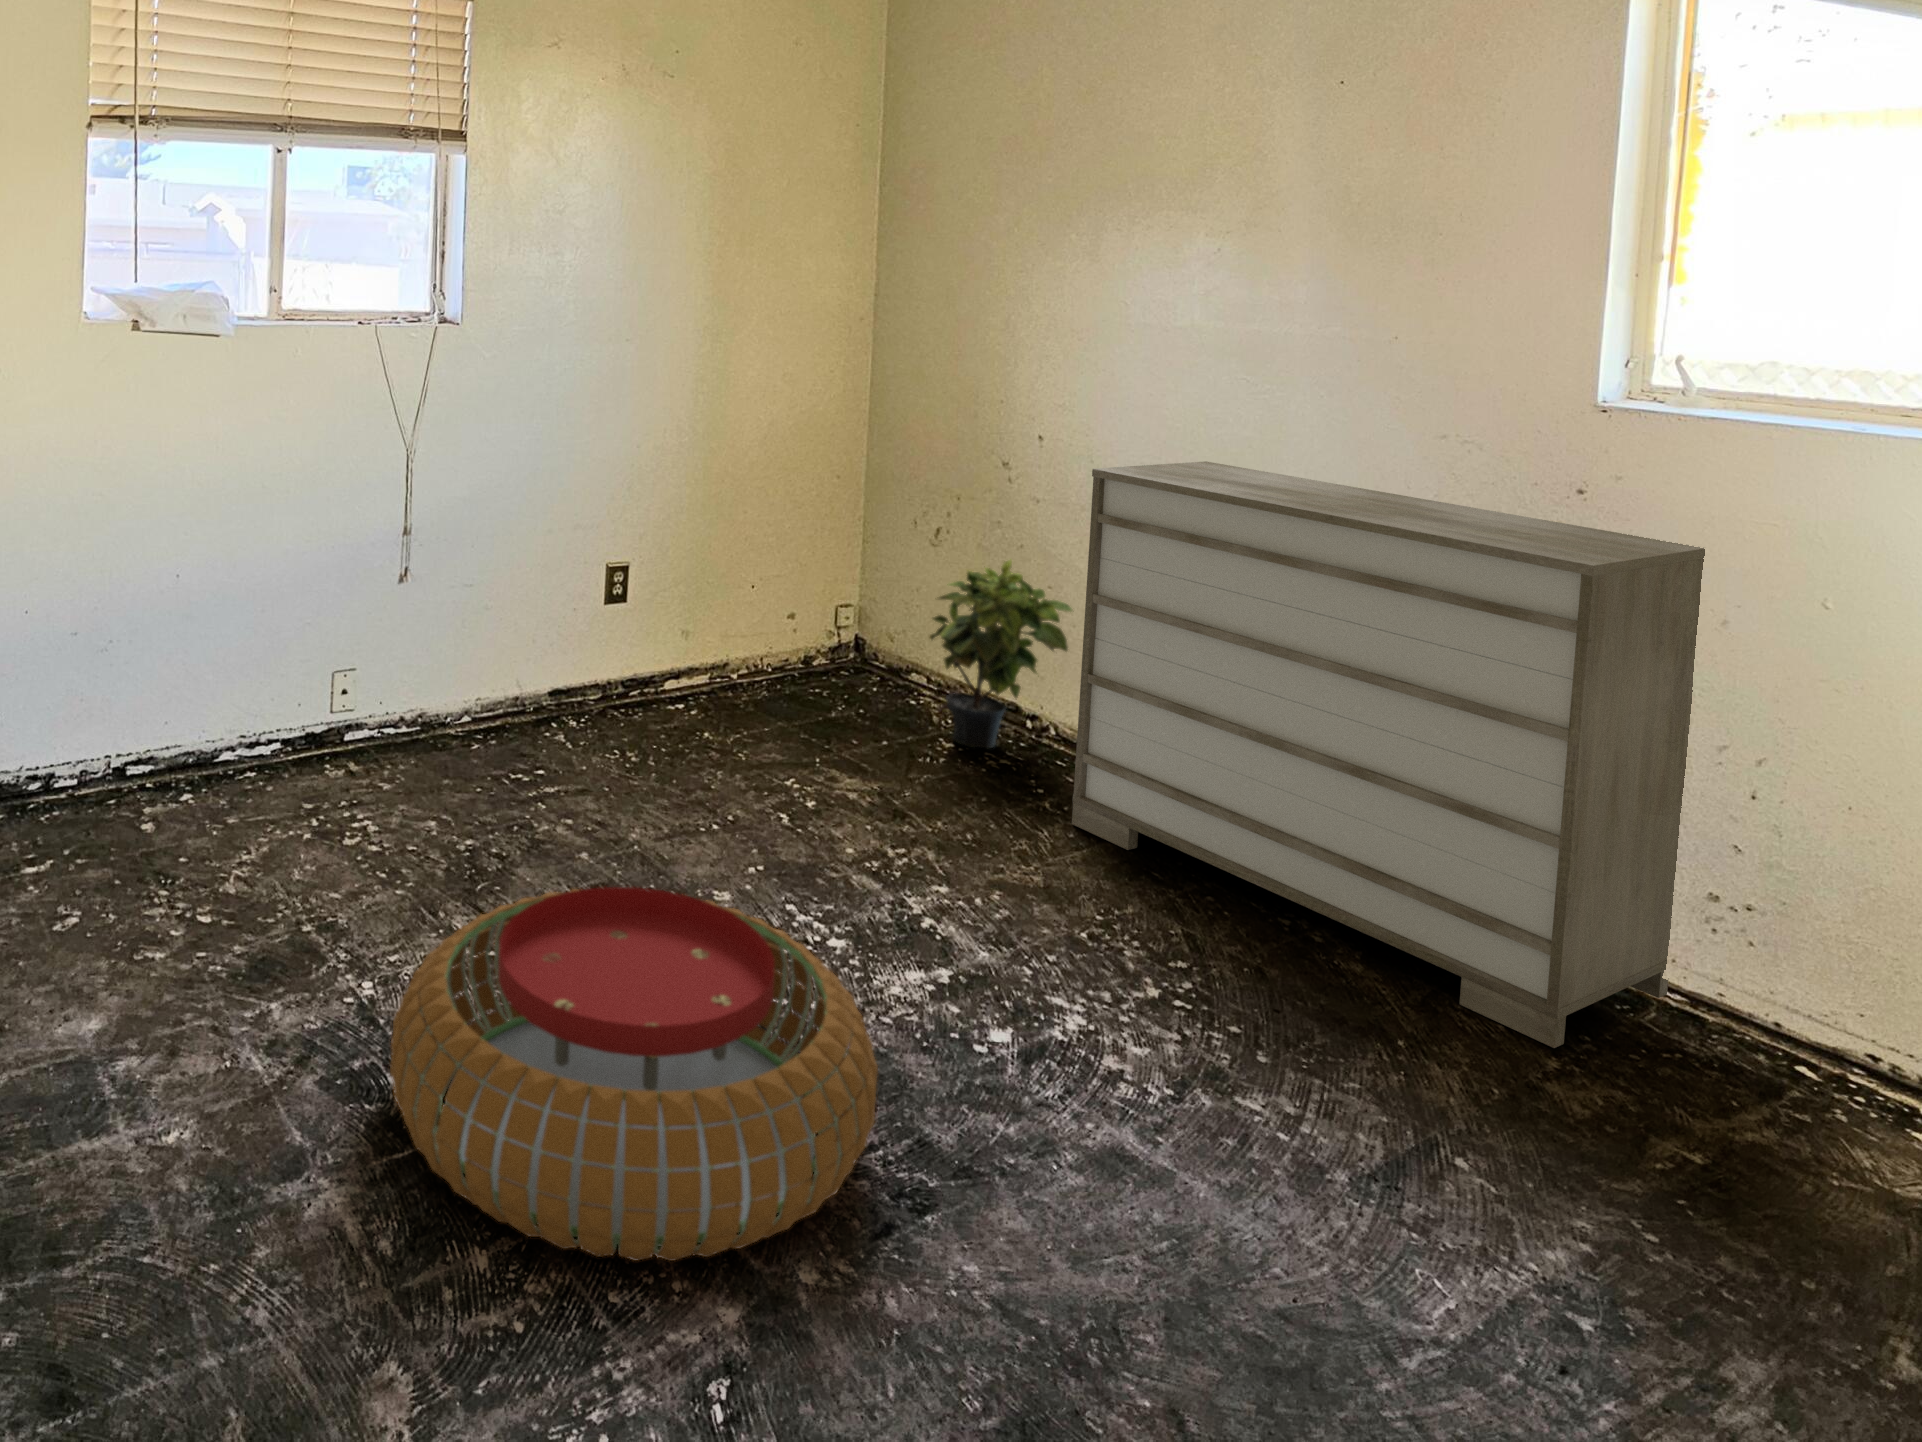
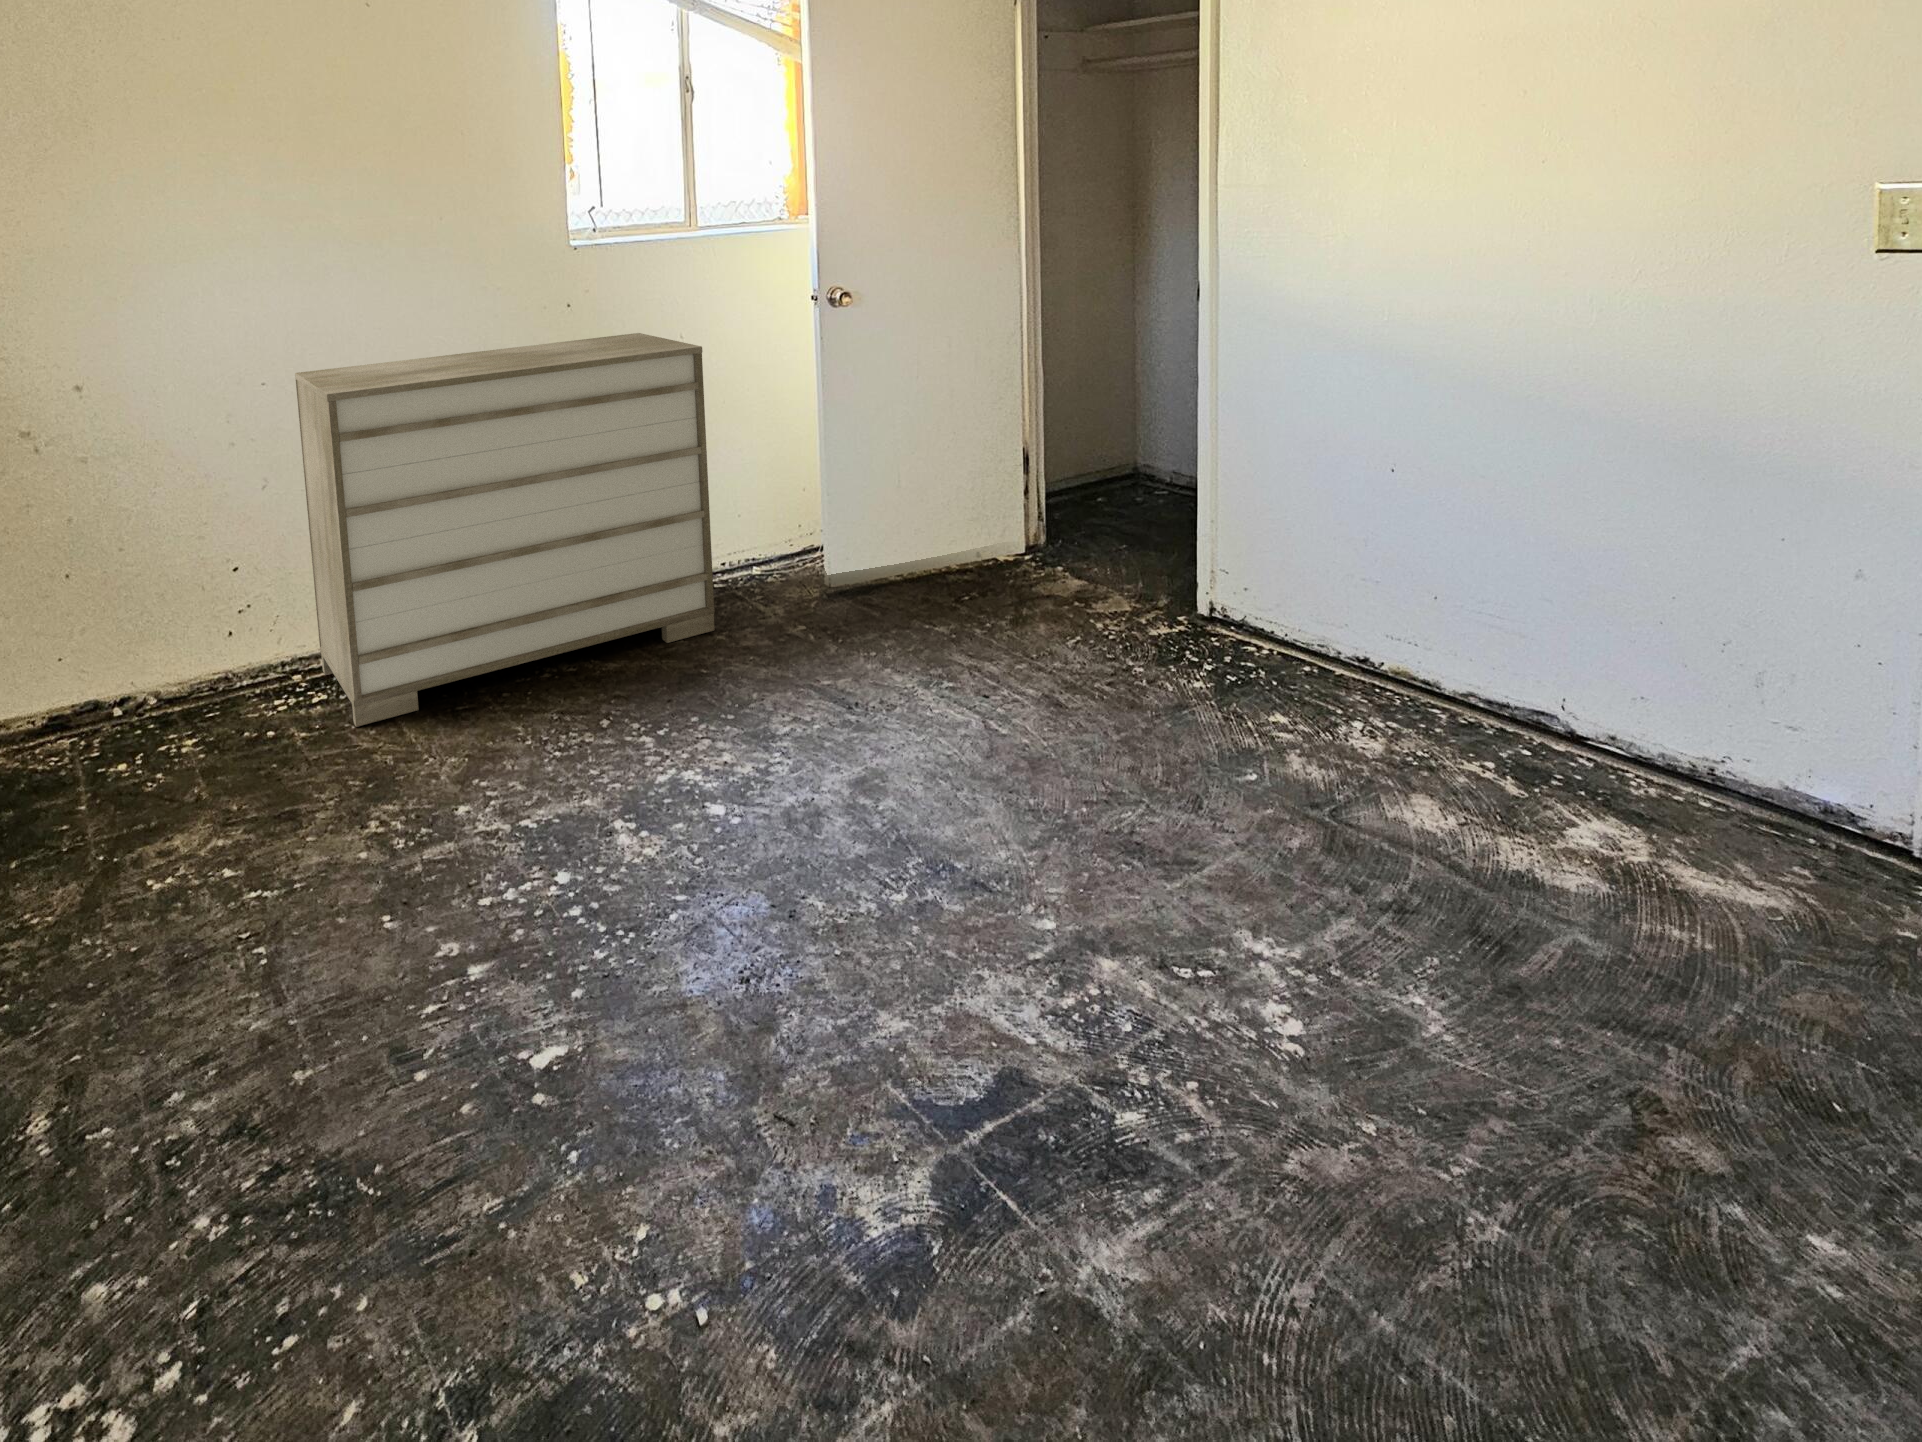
potted plant: present [930,559,1072,748] -> none [23,537,211,762]
pouf: present [390,887,878,1261] -> none [660,789,1138,1185]

